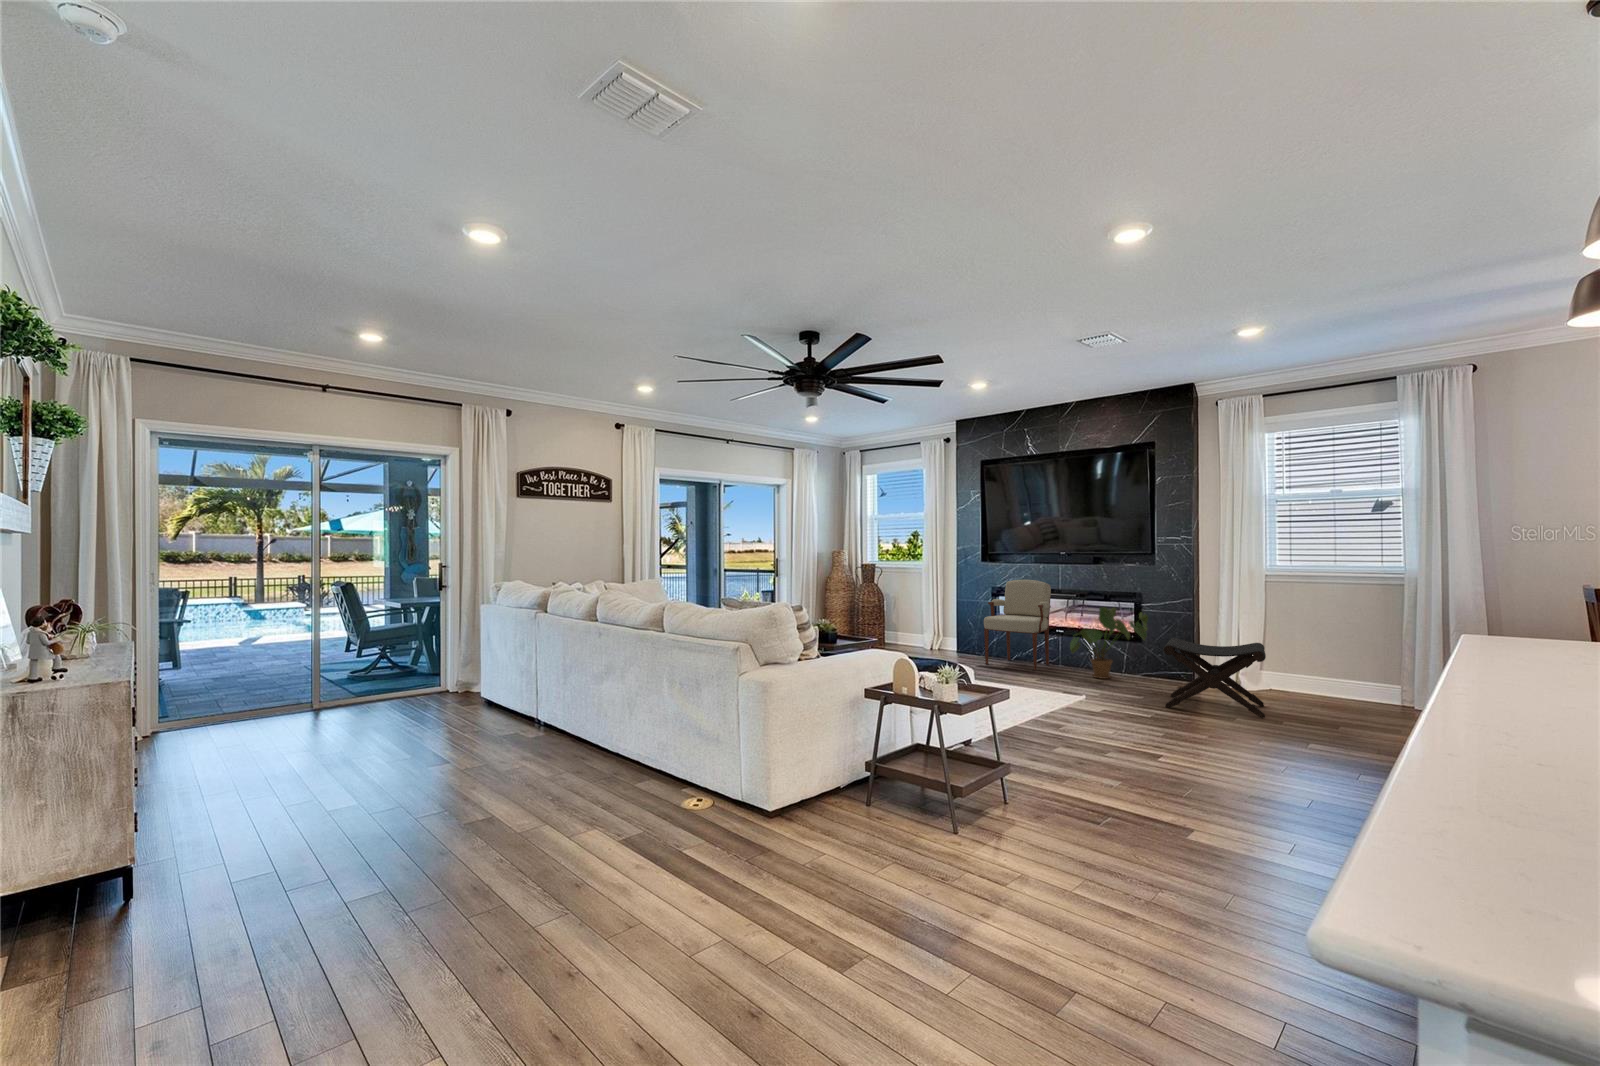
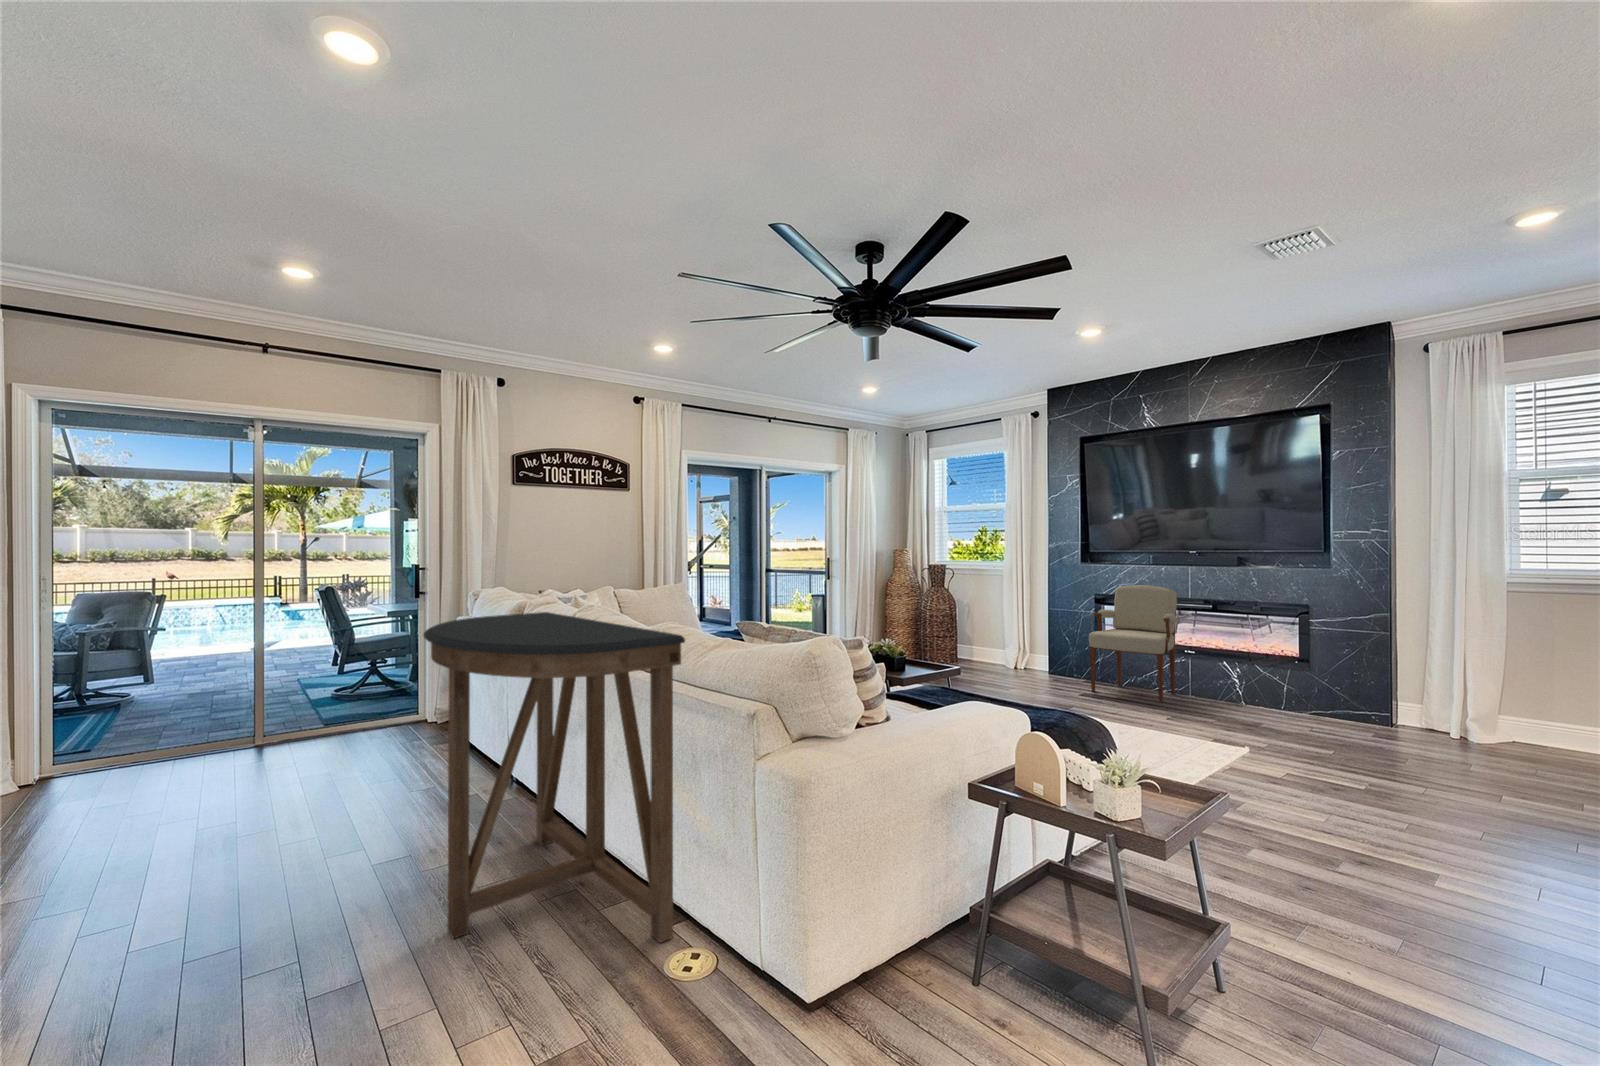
console table: none [517,595,695,796] -> present [424,612,685,942]
house plant: present [1070,607,1148,679] -> none [1210,622,1325,718]
footstool: present [1163,638,1266,718] -> none [1372,670,1557,798]

